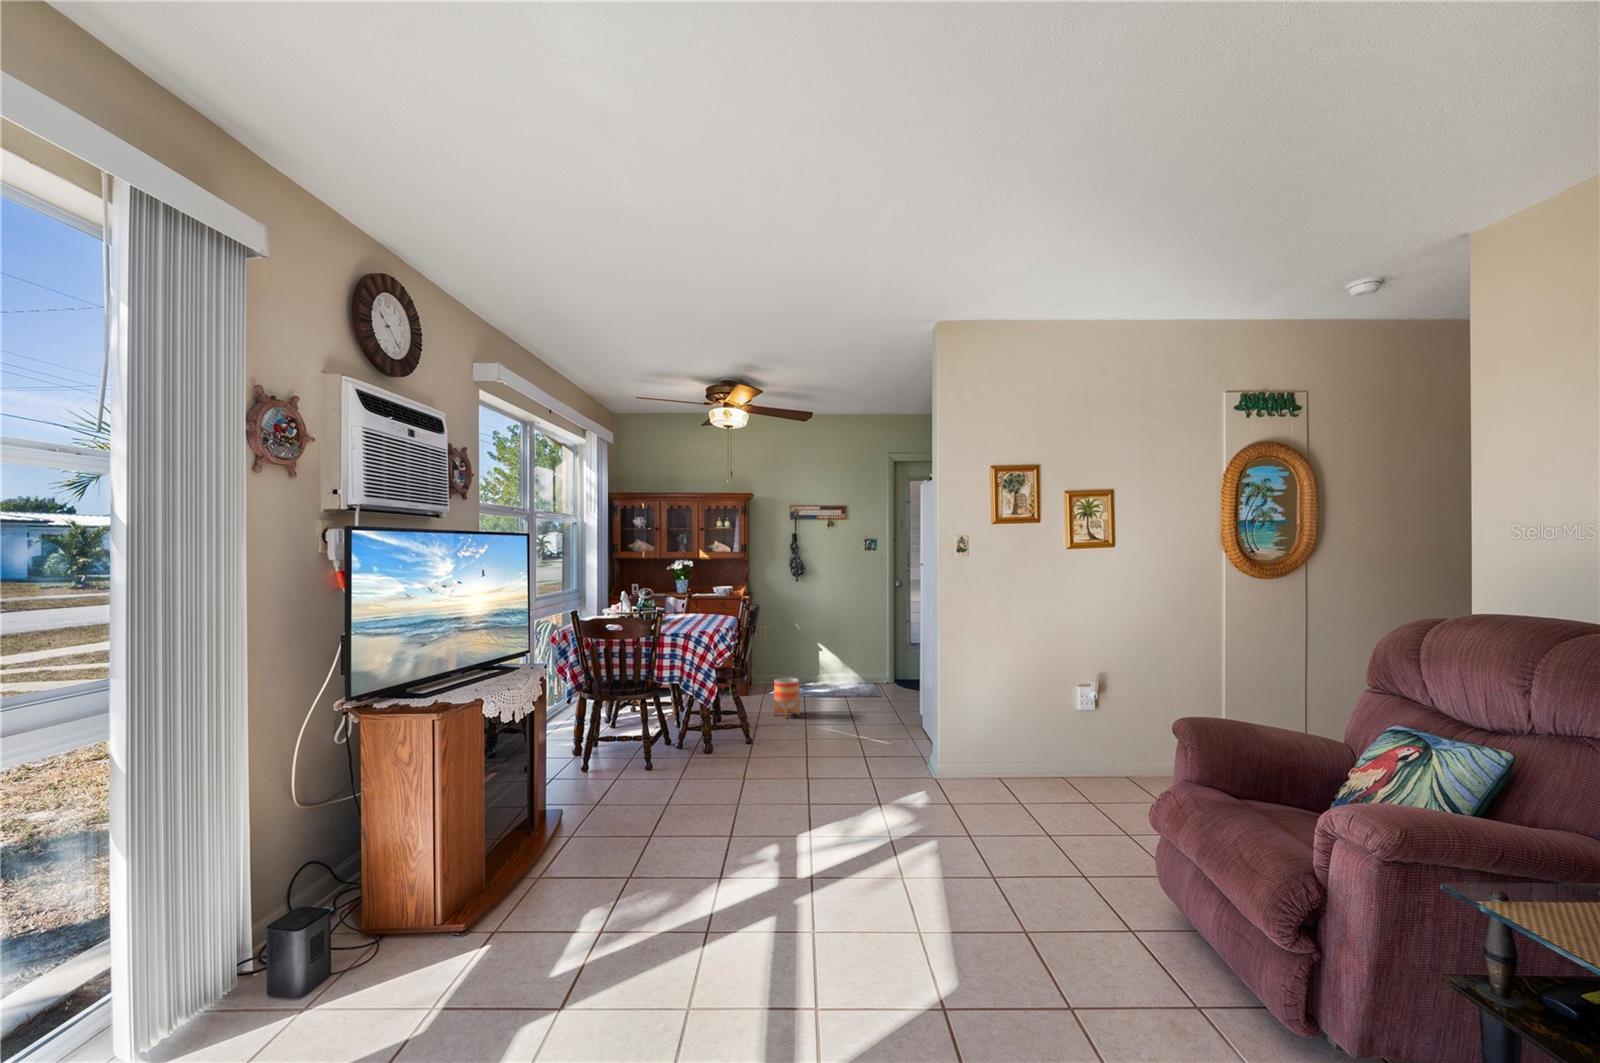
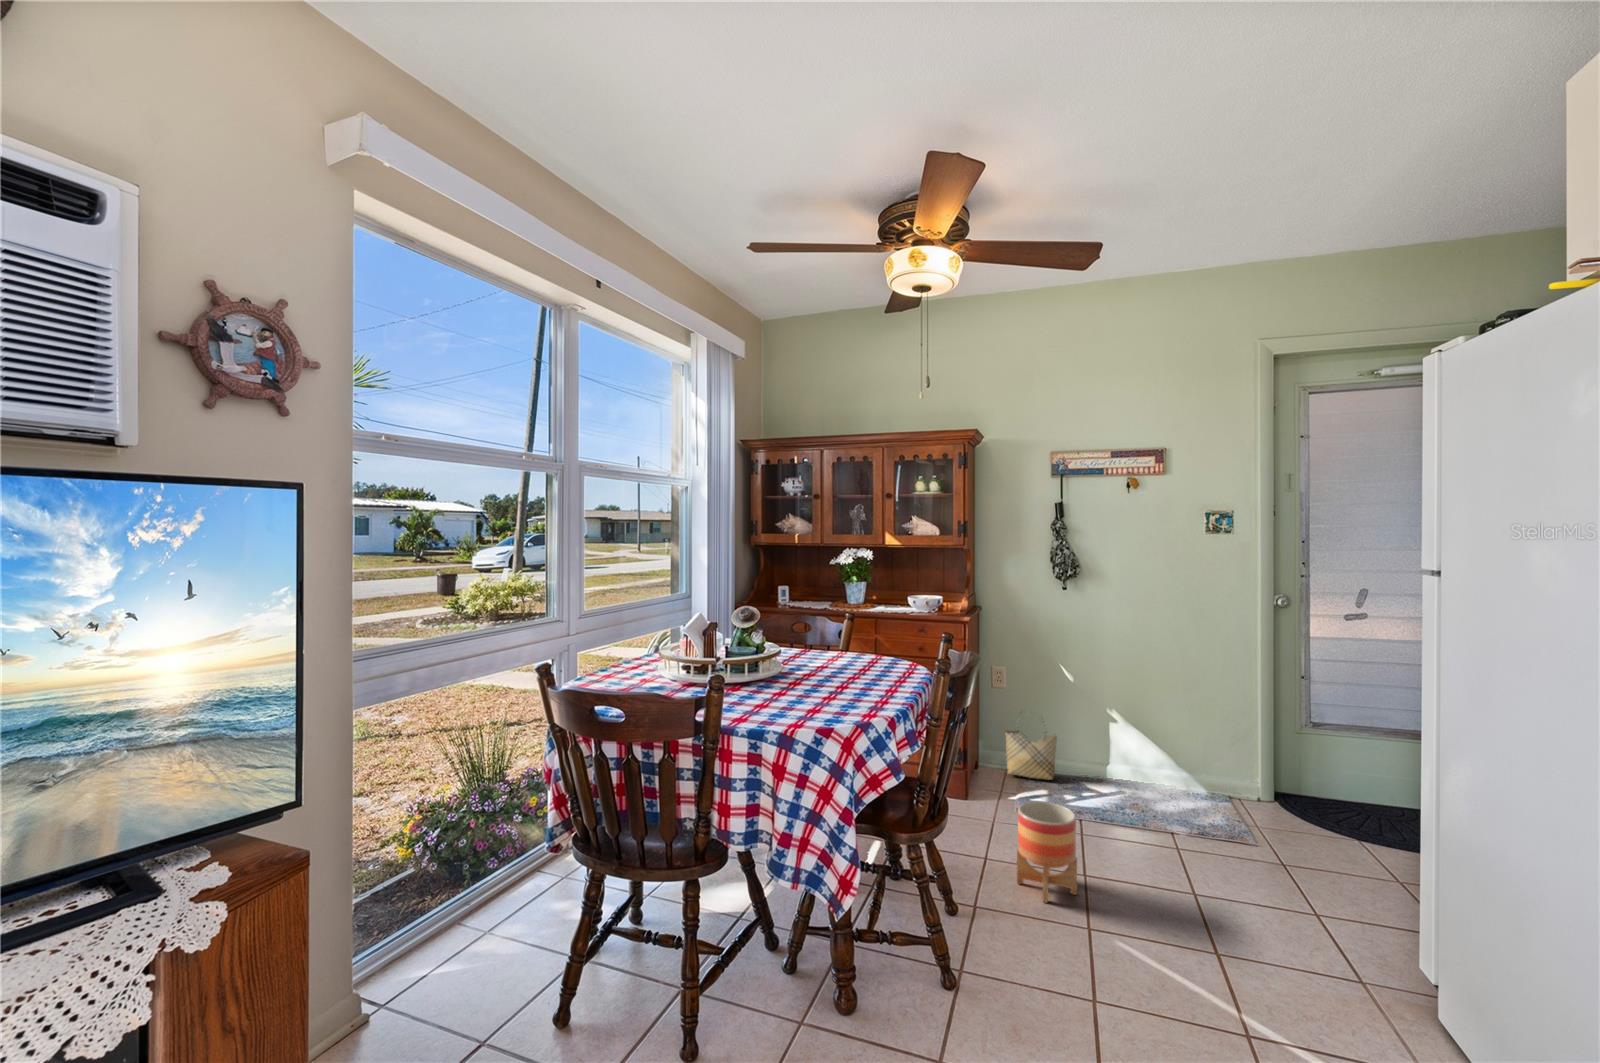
woven basket: none [766,647,794,685] -> present [1005,713,1057,780]

